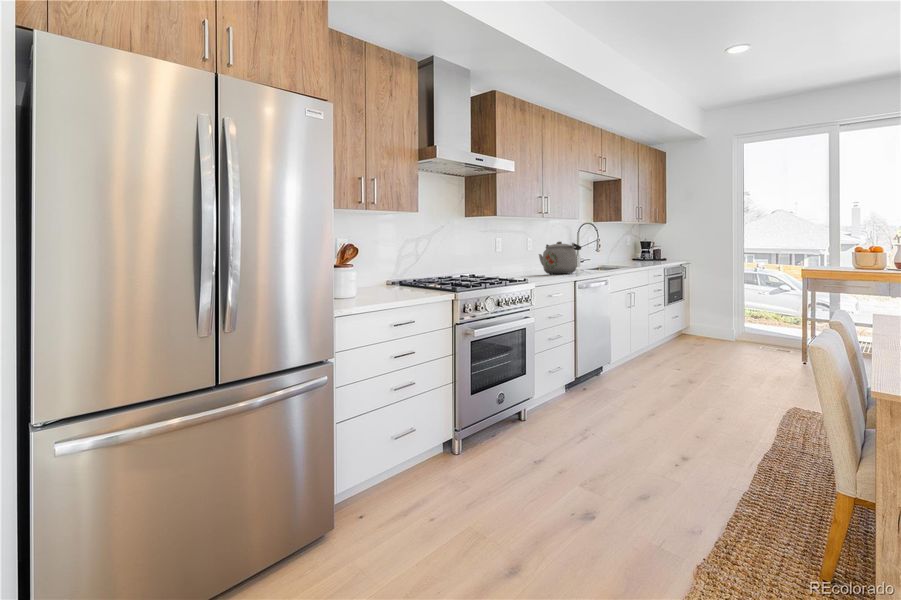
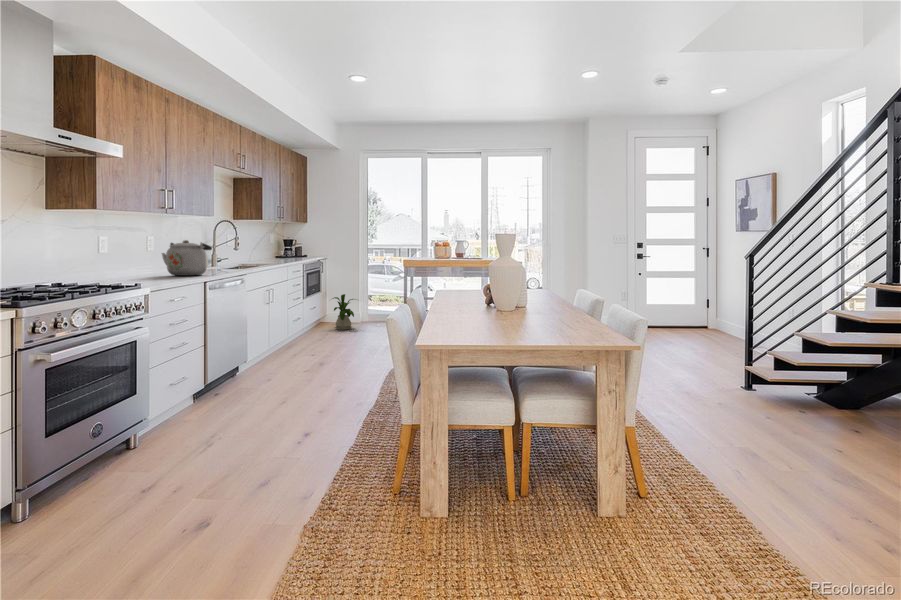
house plant: none [690,298,728,338] -> present [333,294,354,330]

